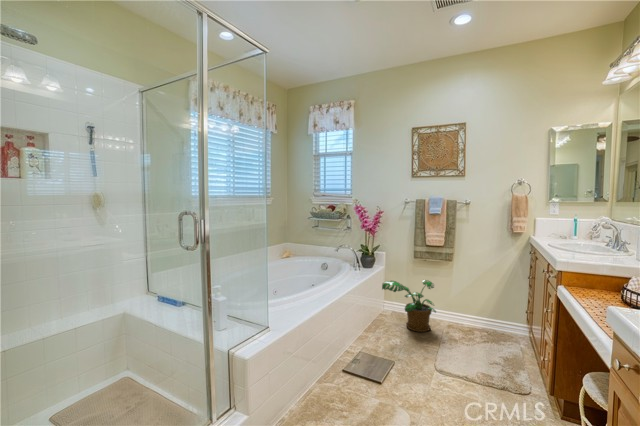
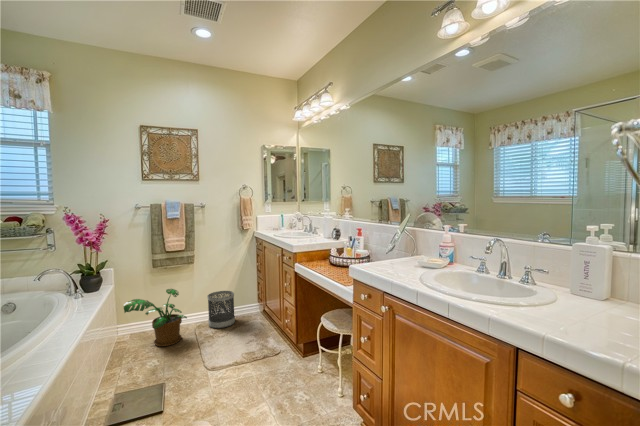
wastebasket: none [462,296,493,338] -> present [207,291,235,328]

